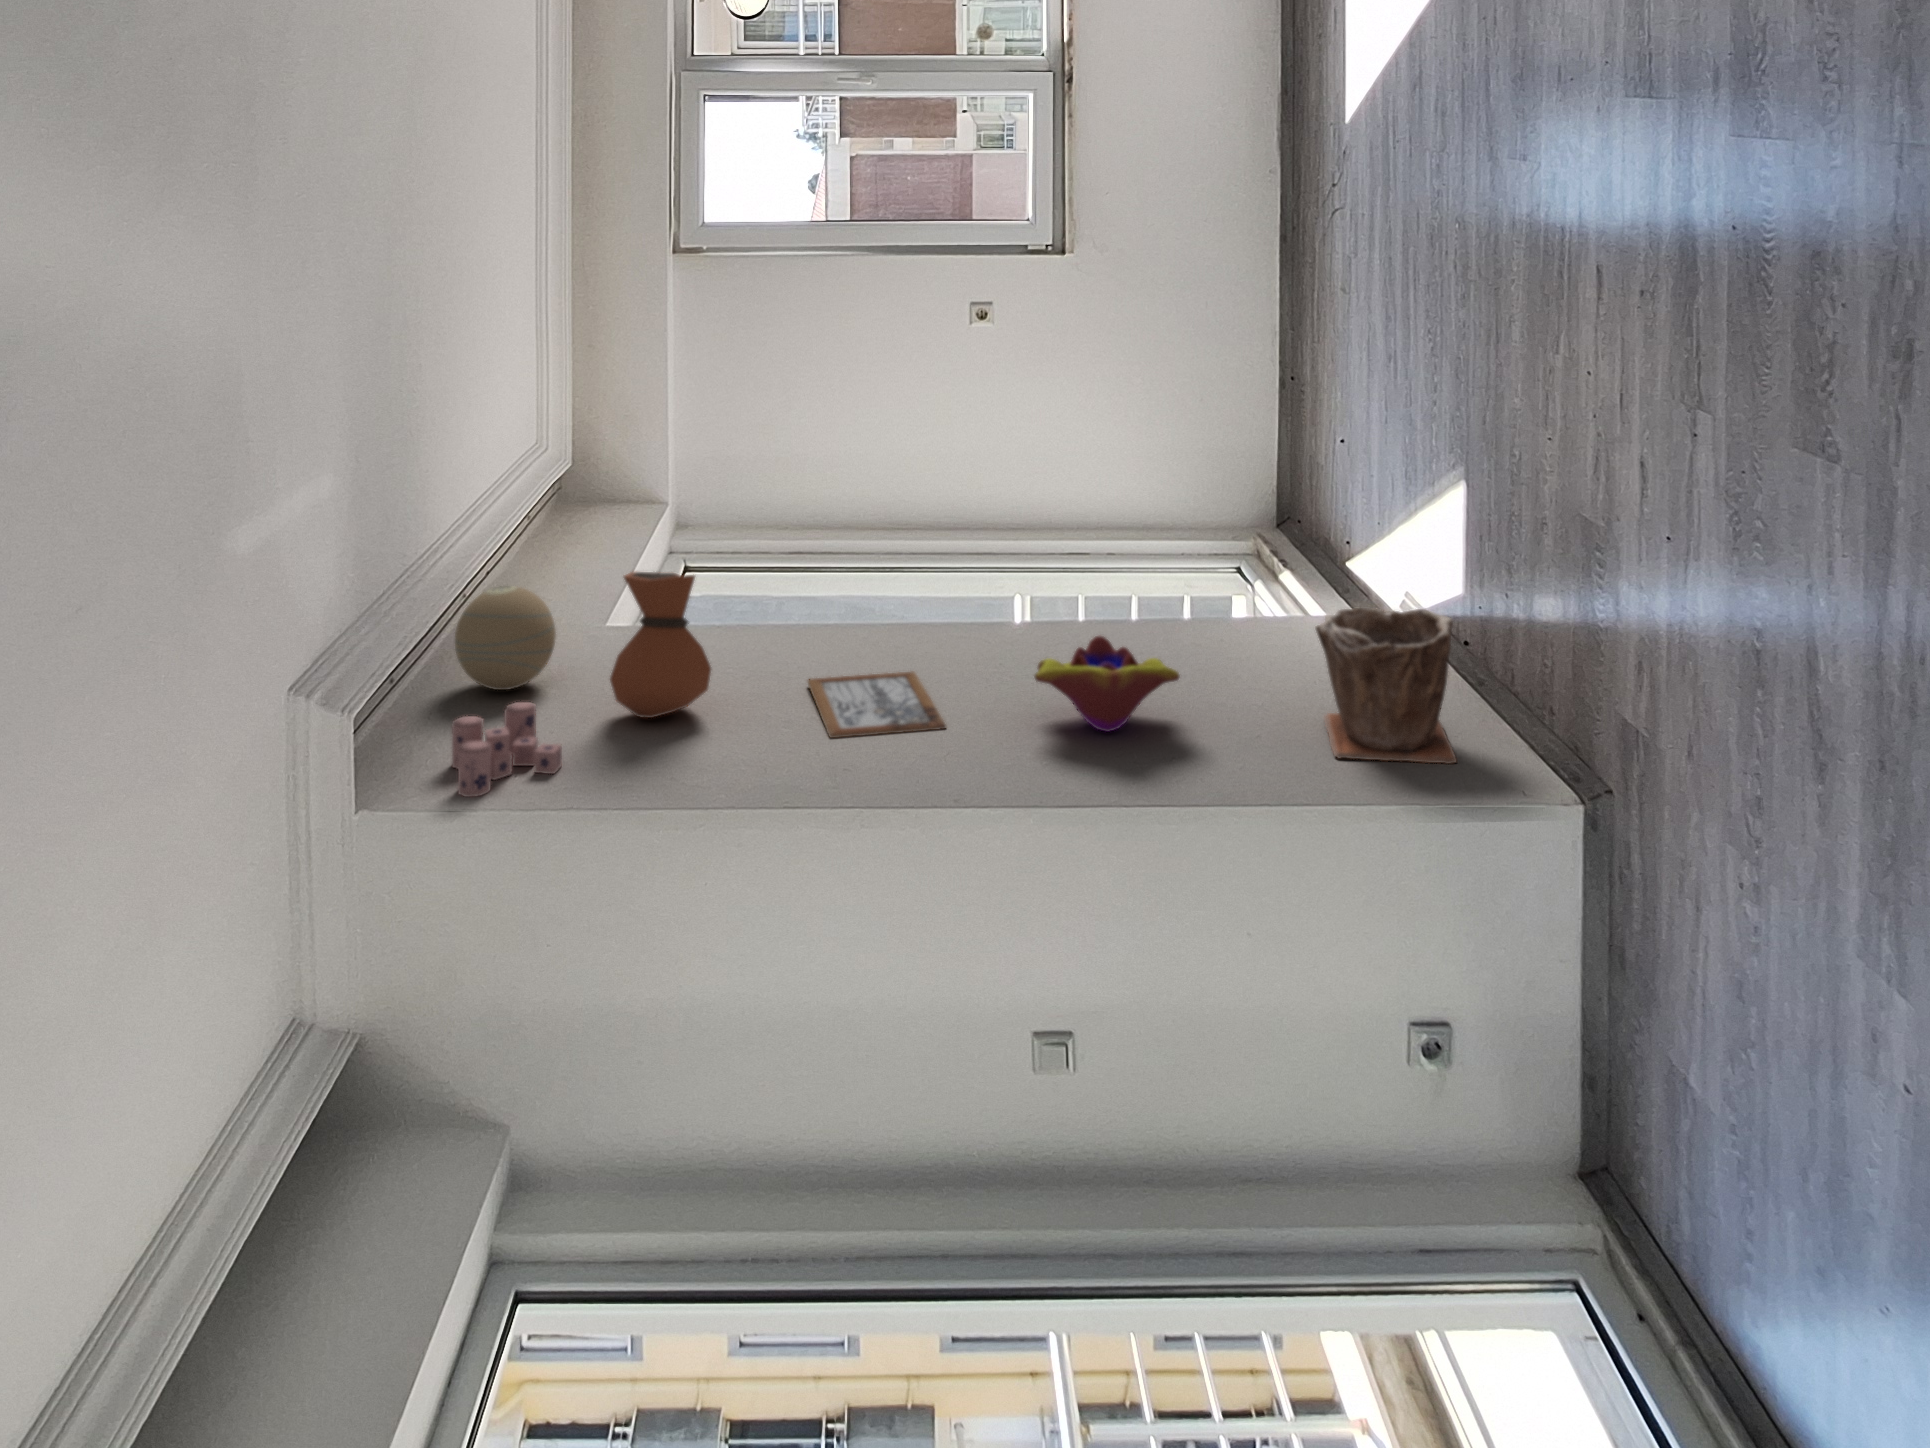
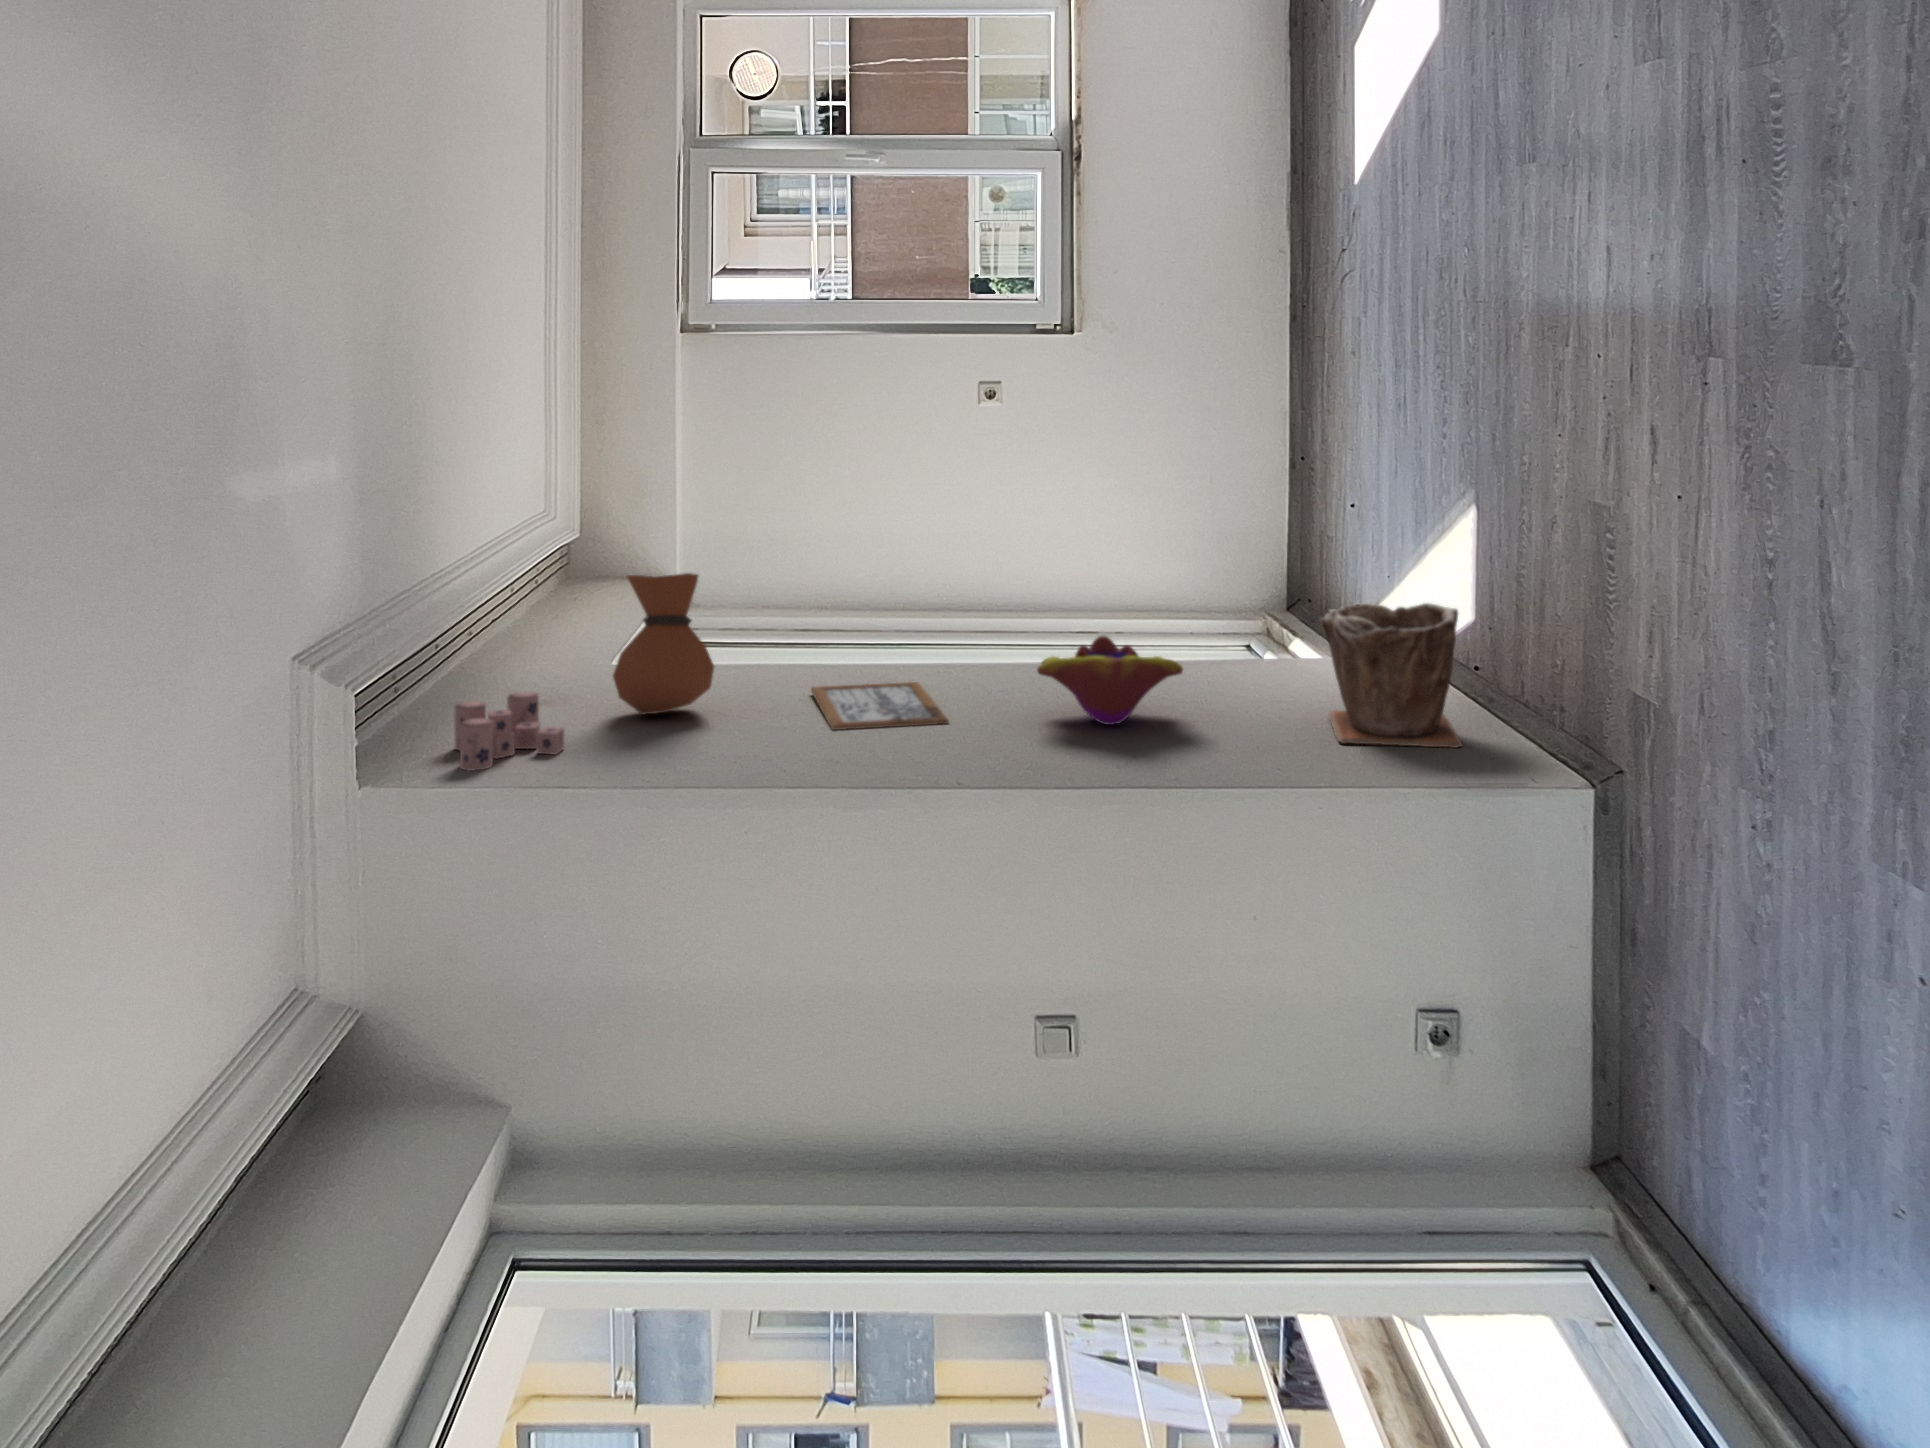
decorative orb: present [455,586,556,690] -> none [460,595,560,696]

